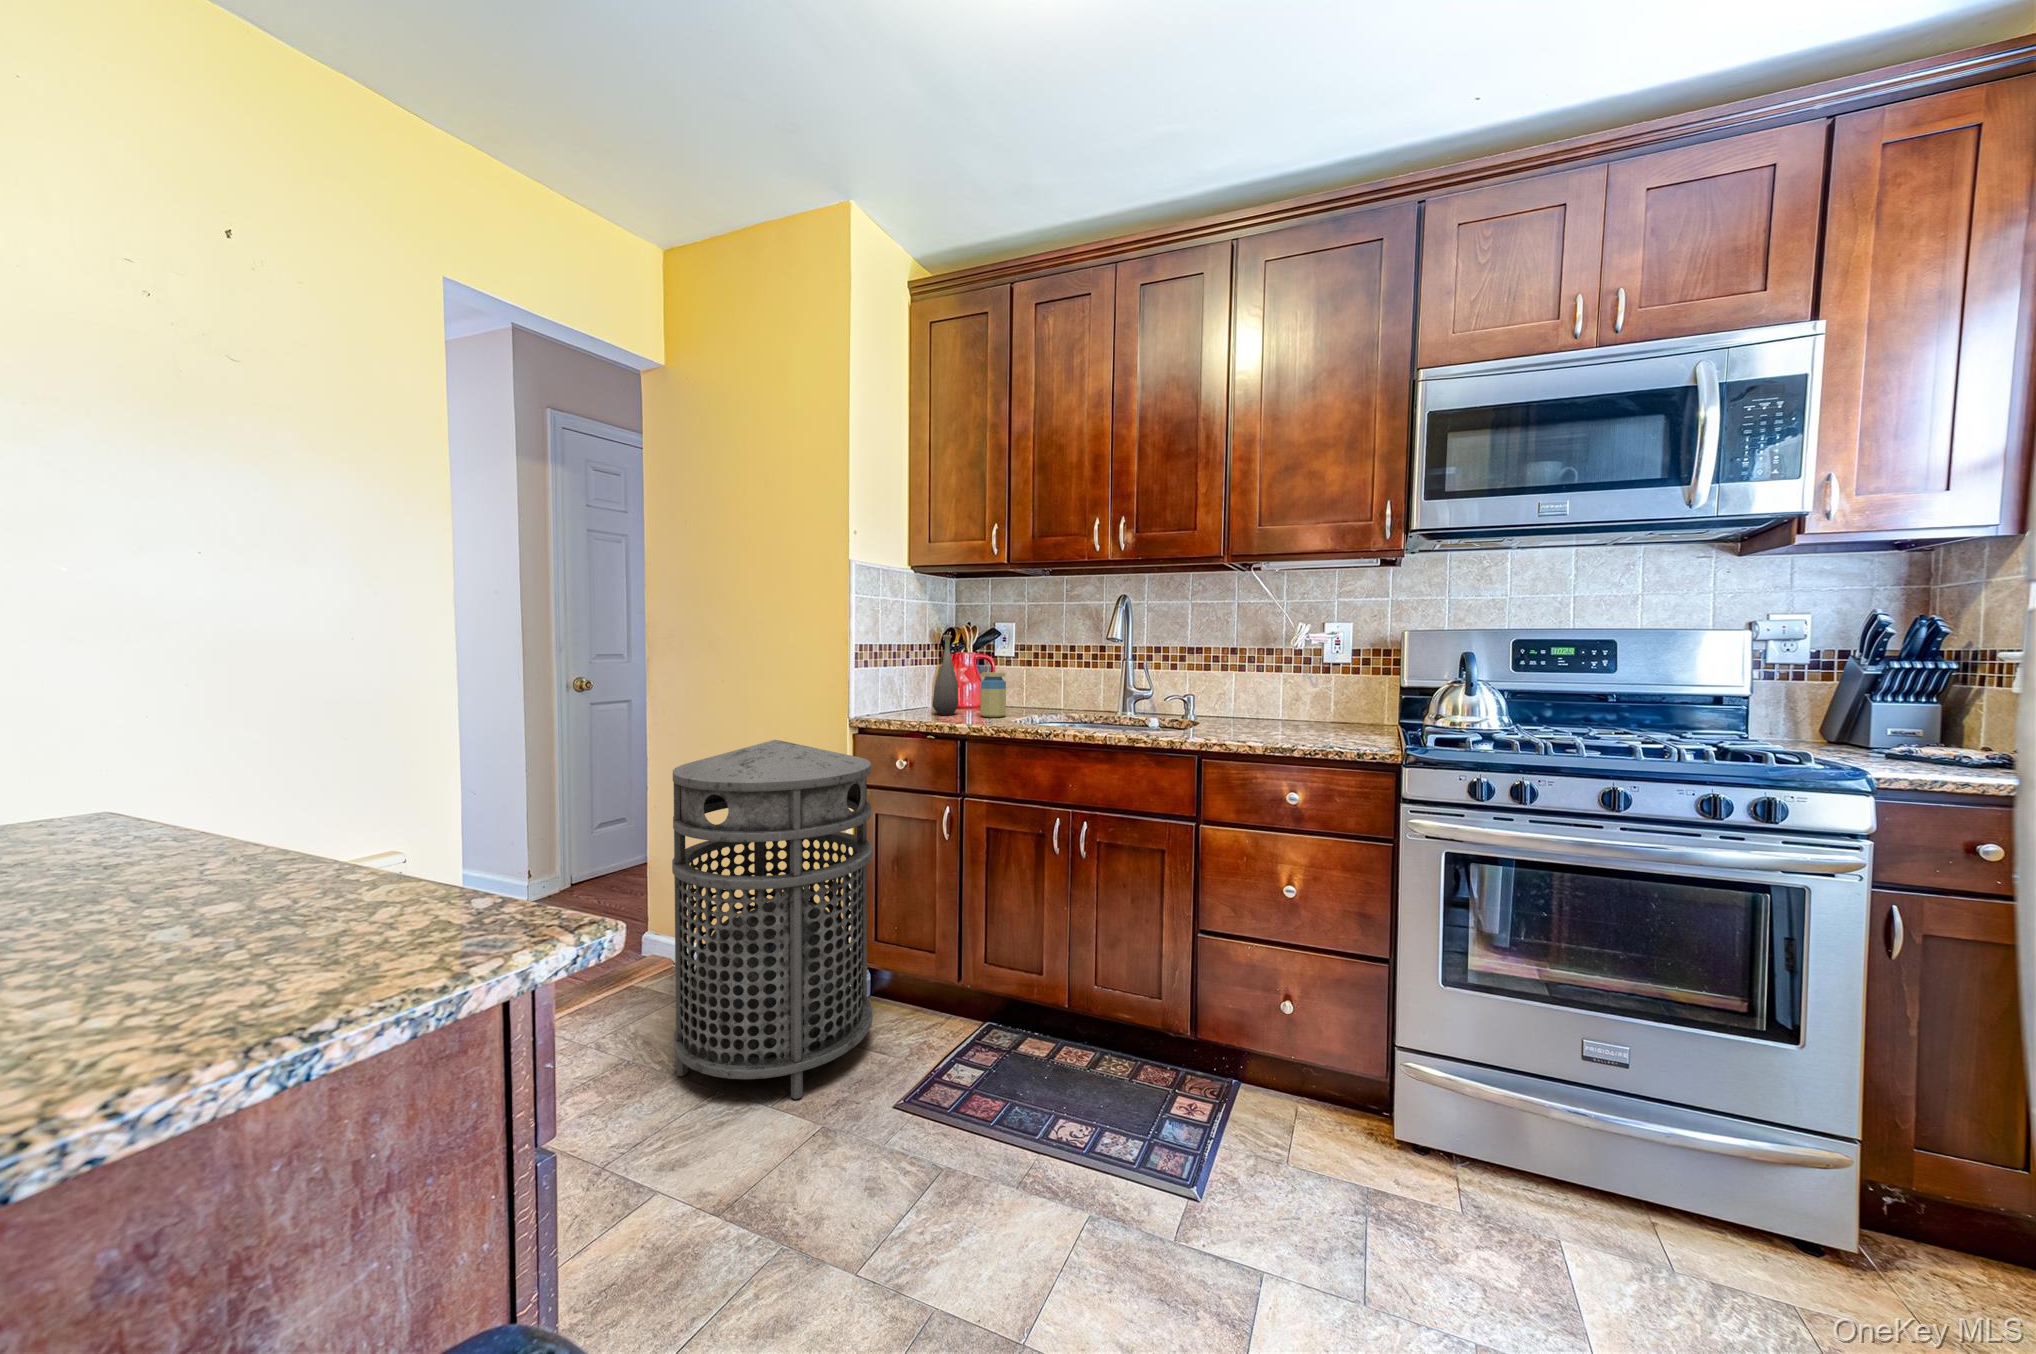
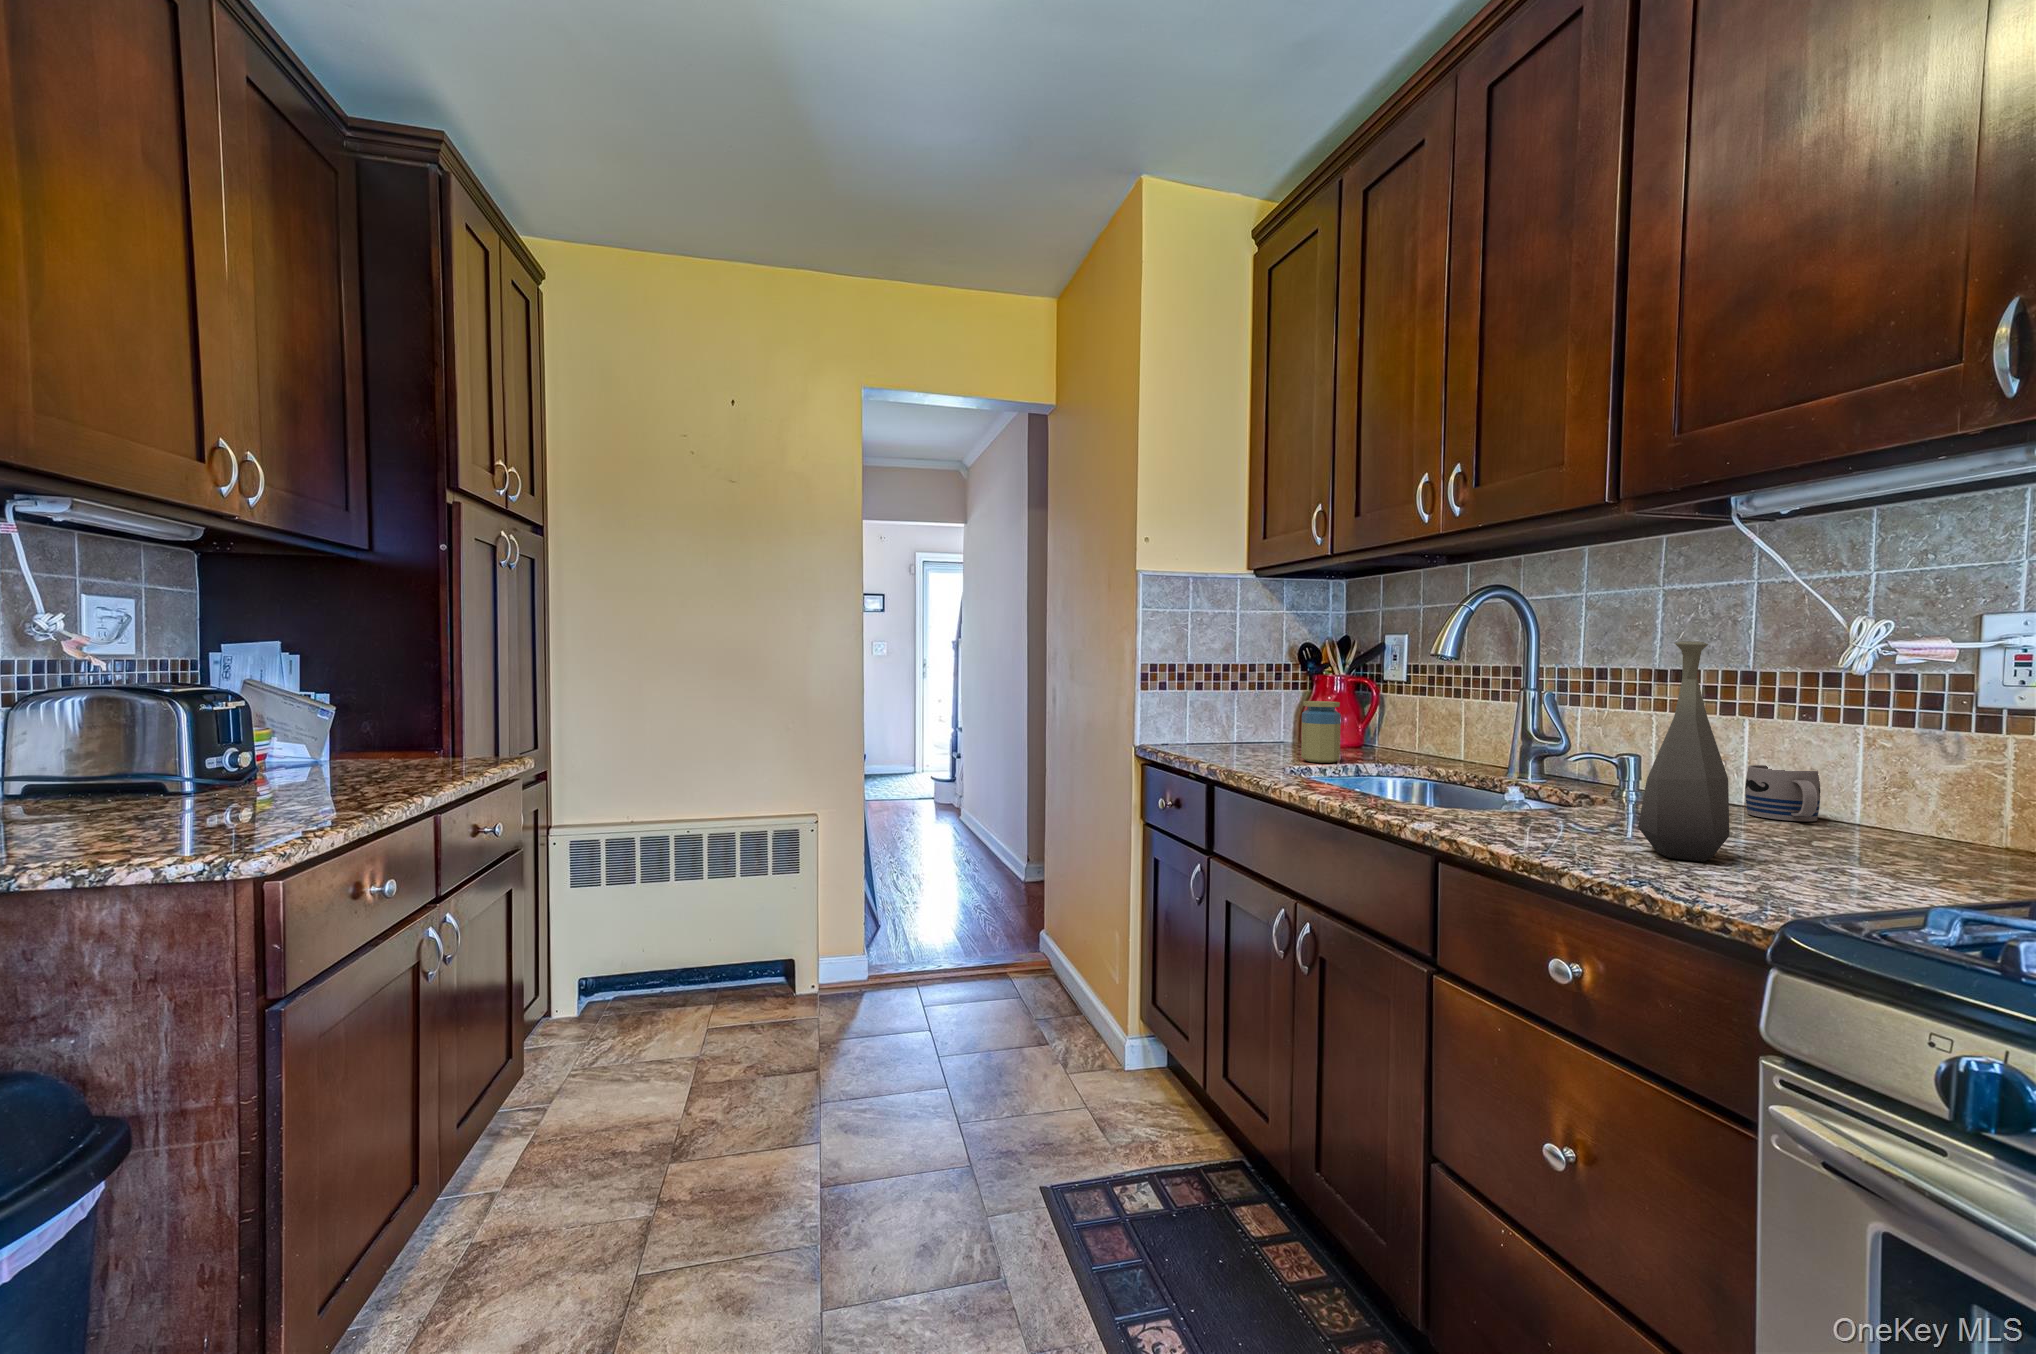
bottle: present [932,635,958,715] -> present [1638,641,1729,862]
mug: none [1238,695,1272,720] -> present [1745,765,1820,821]
trash can: present [672,740,873,1099] -> none [924,759,1124,1133]

